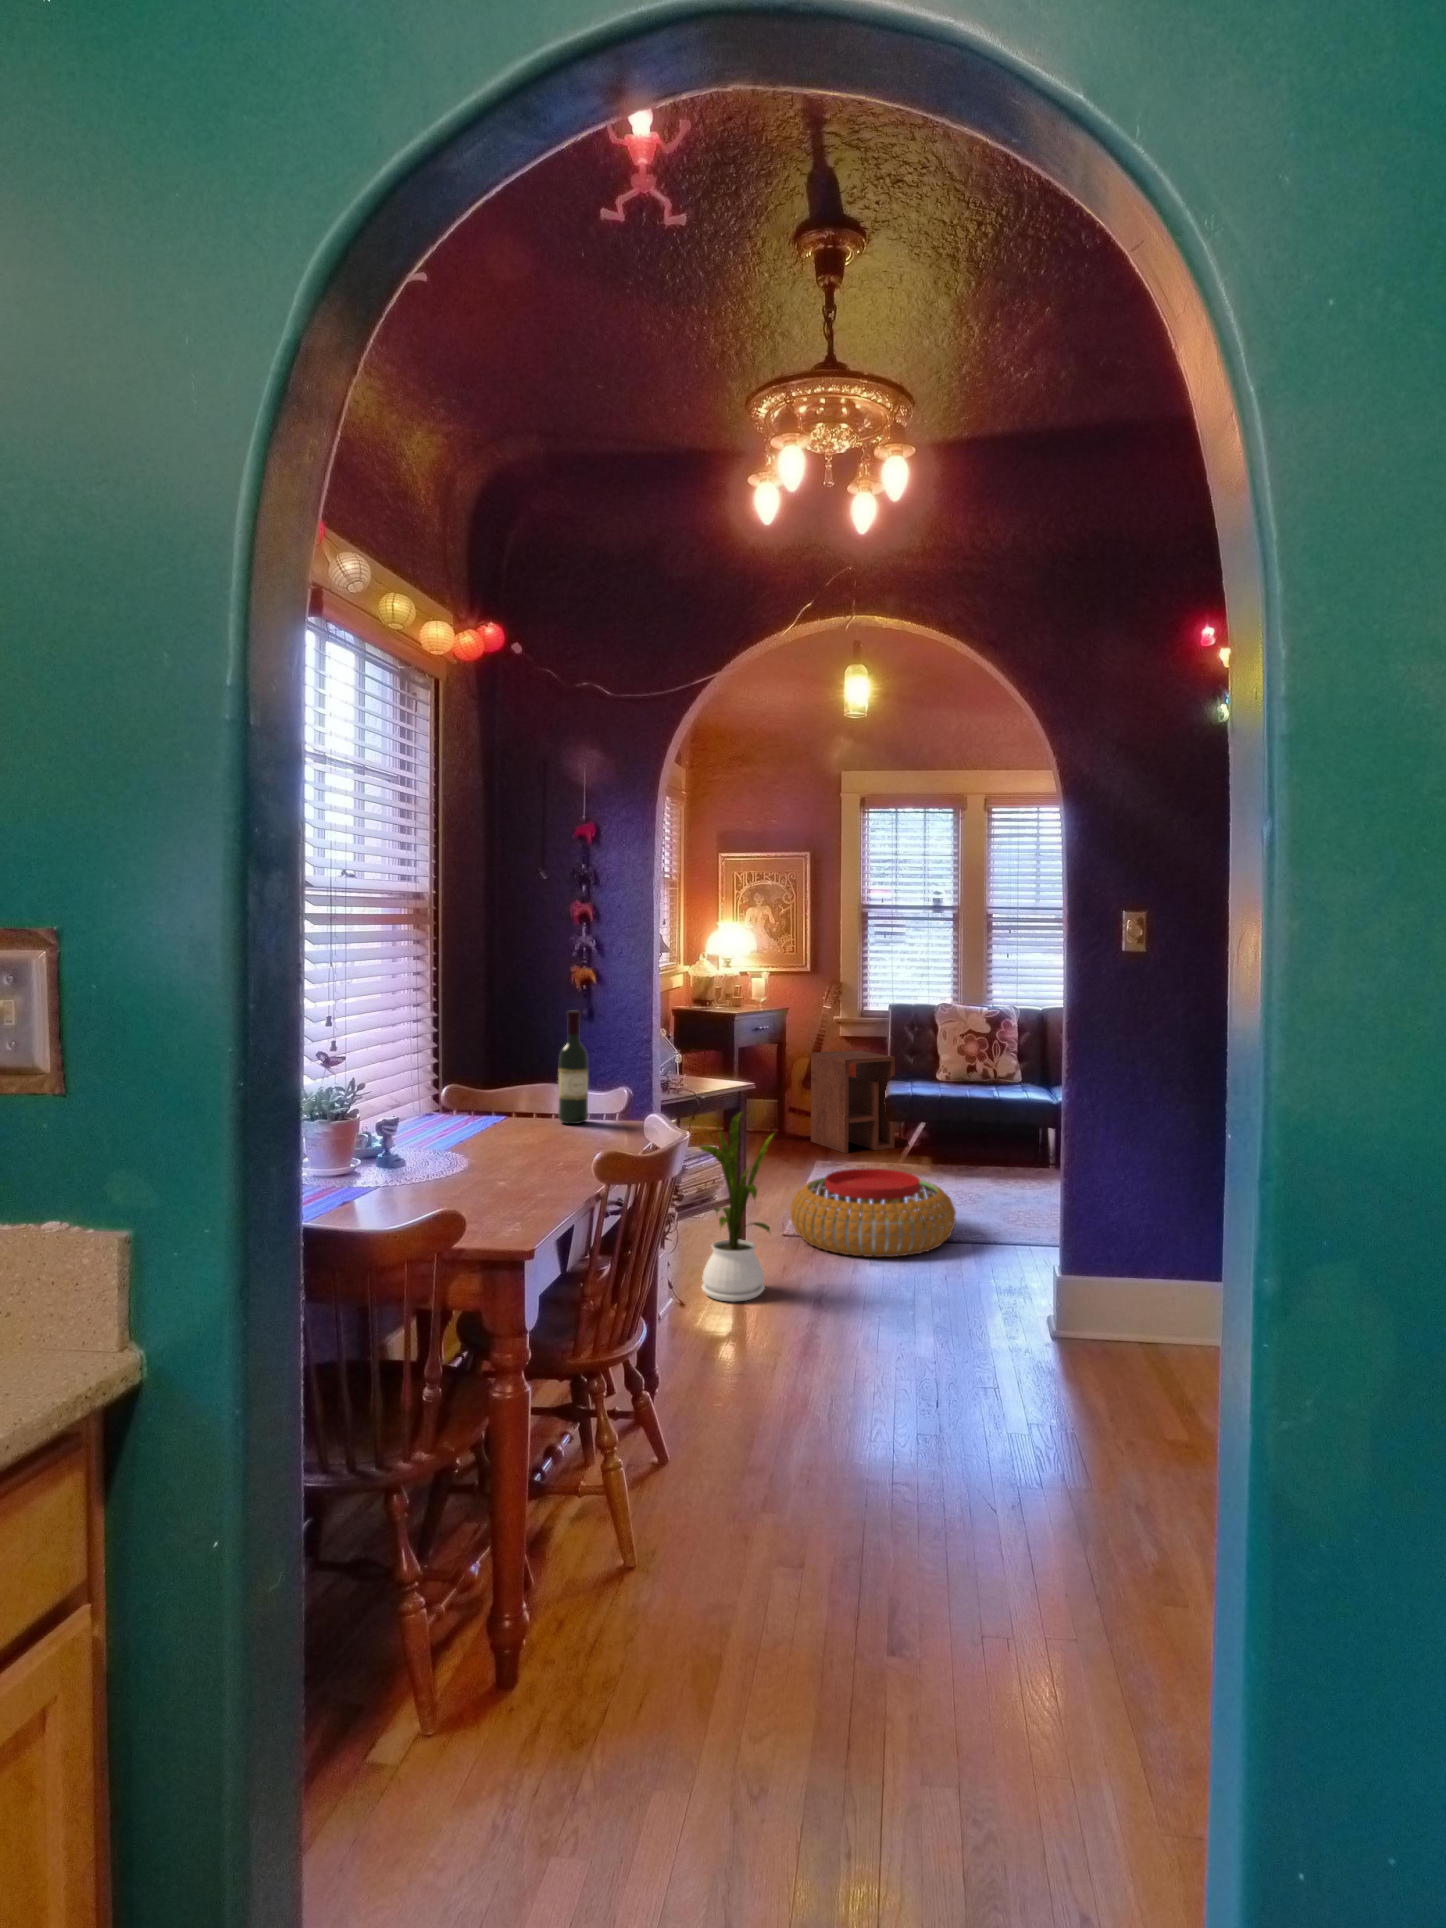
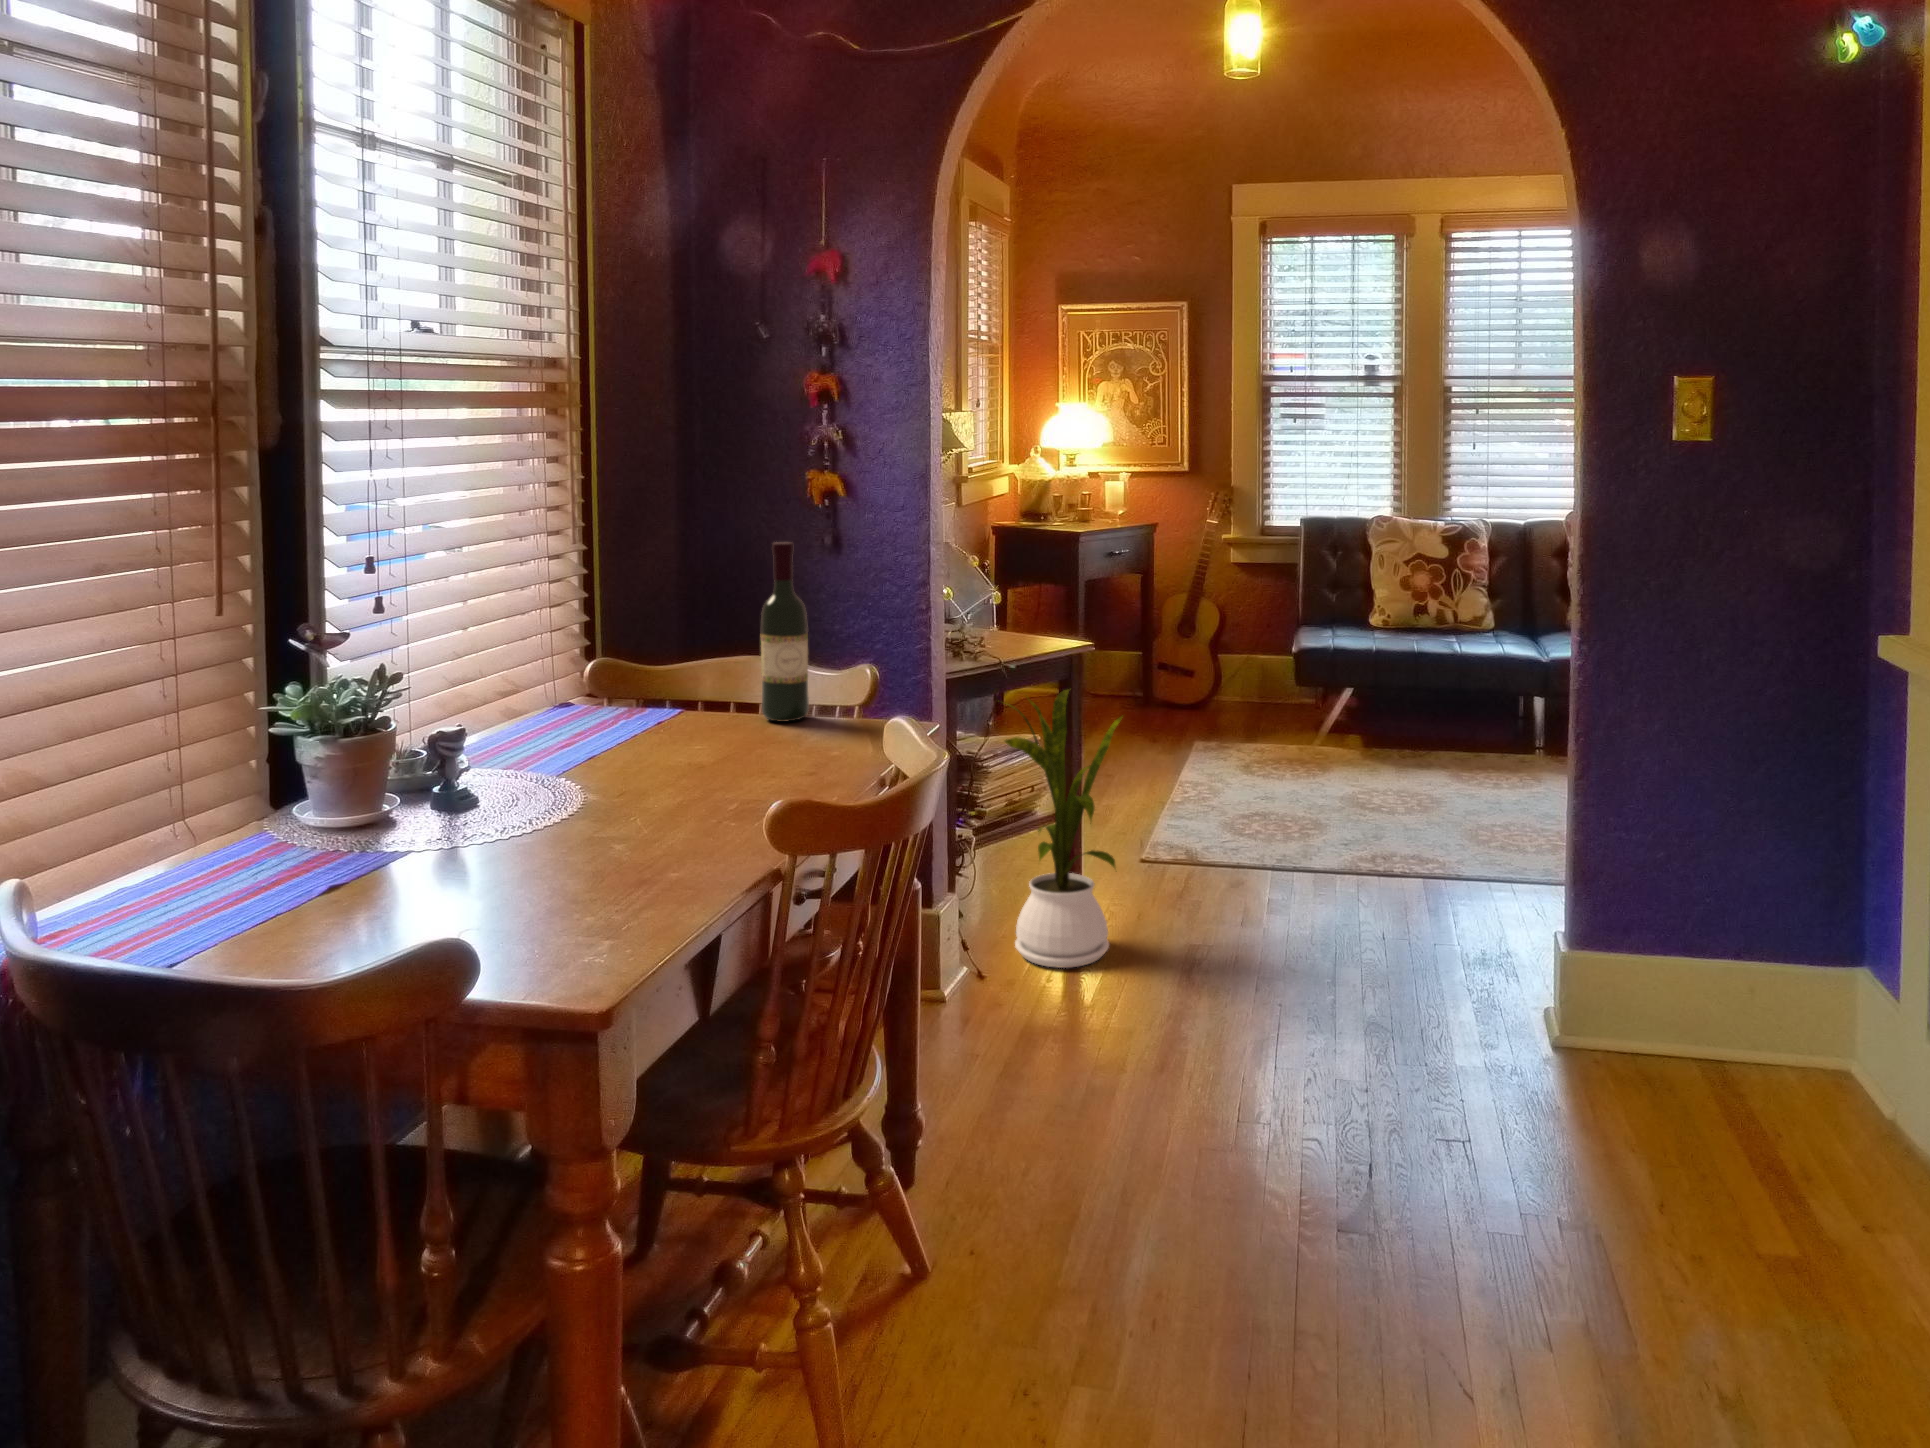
side table: present [811,1050,895,1153] -> none [1190,581,1309,726]
pouf: present [790,1169,956,1257] -> none [1152,760,1398,895]

